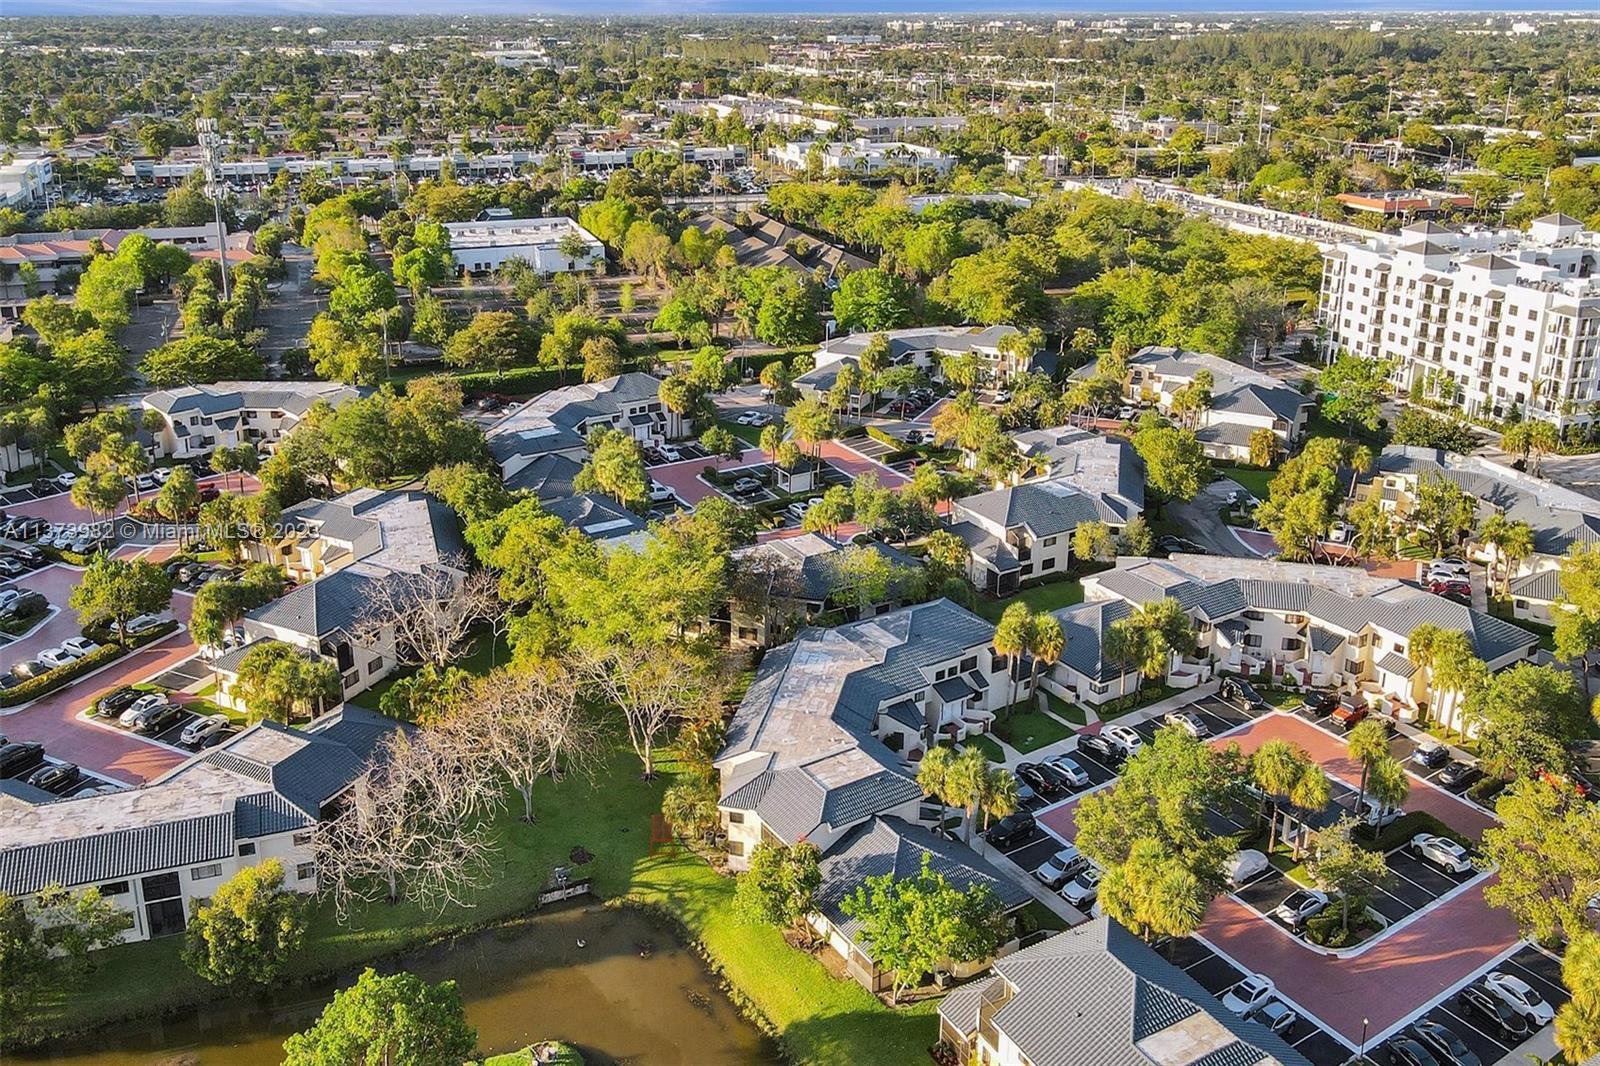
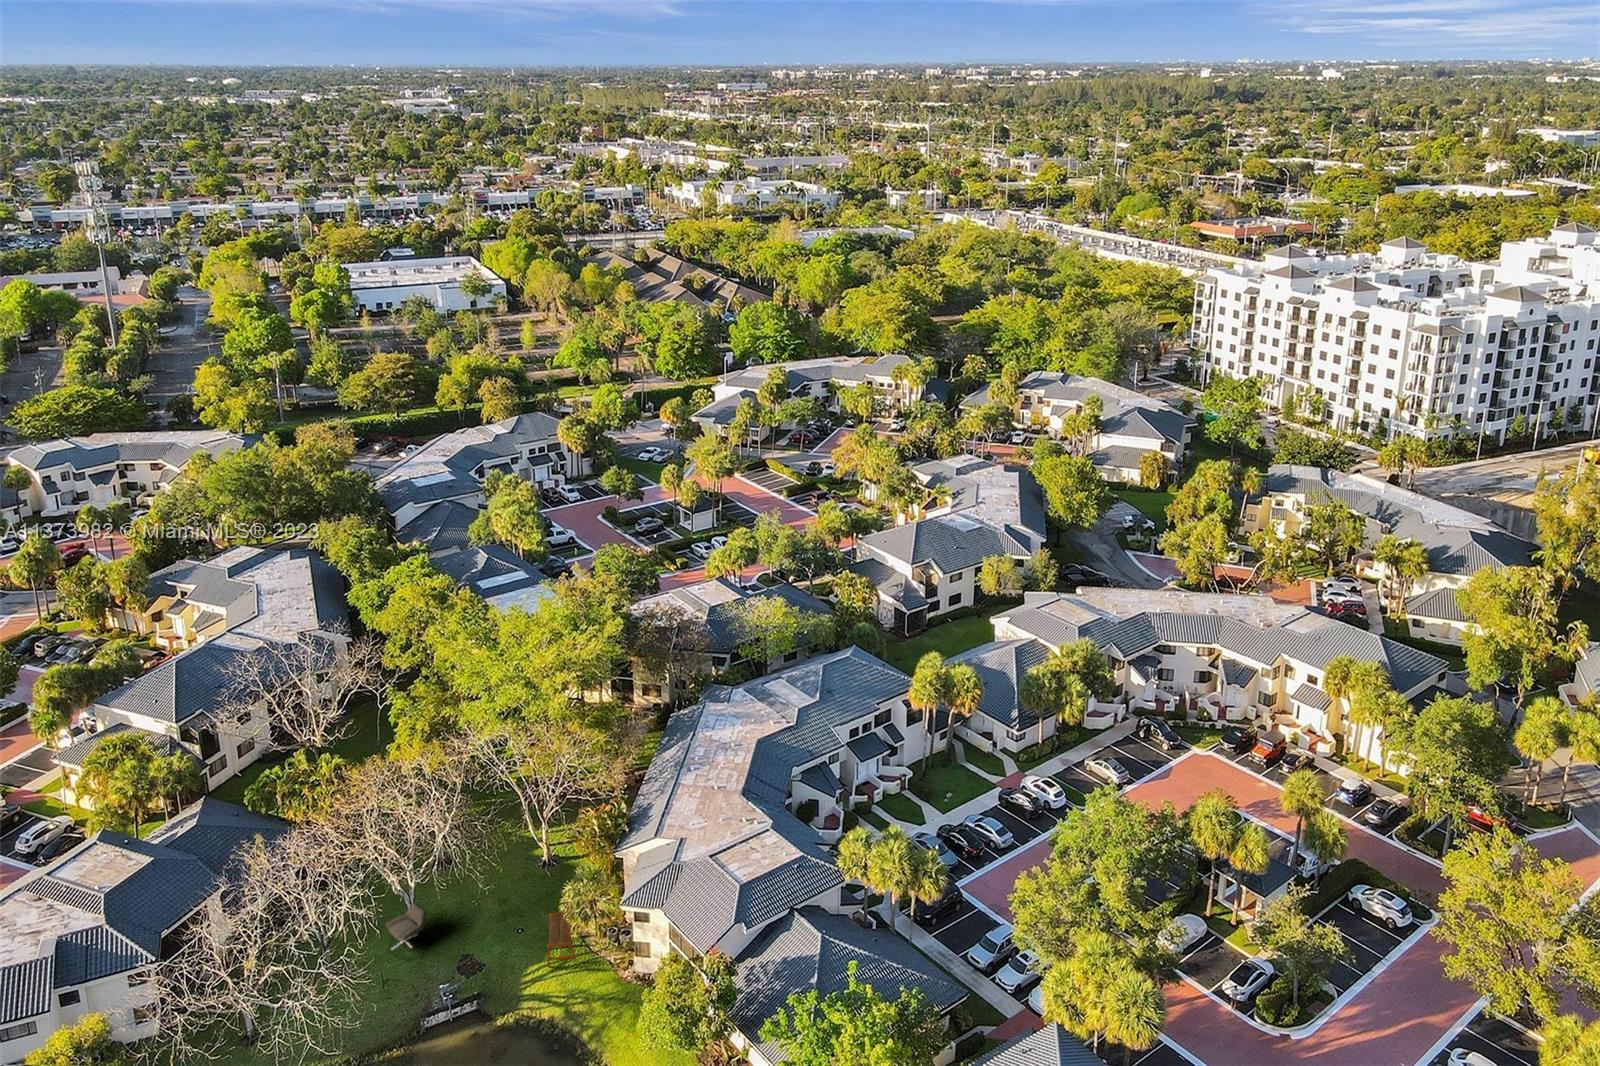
lounge chair: none [506,800,542,839] -> present [386,903,426,948]

